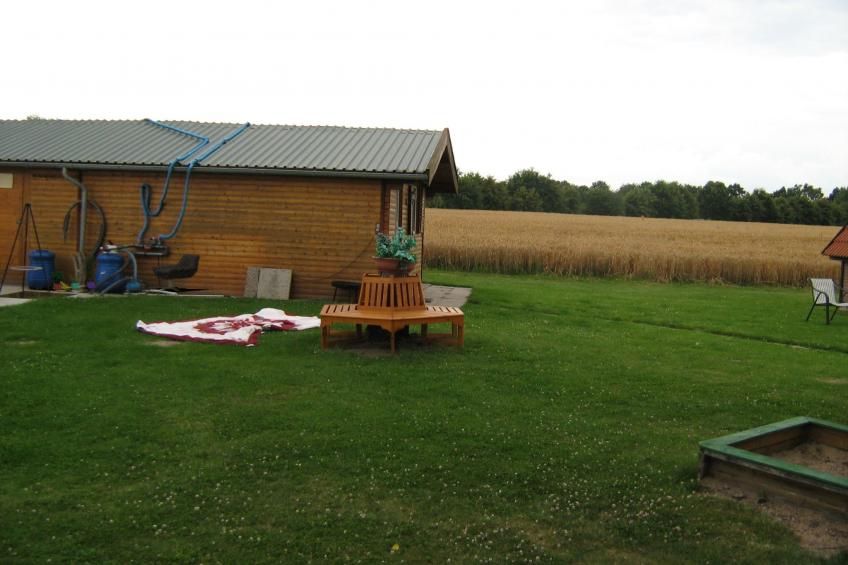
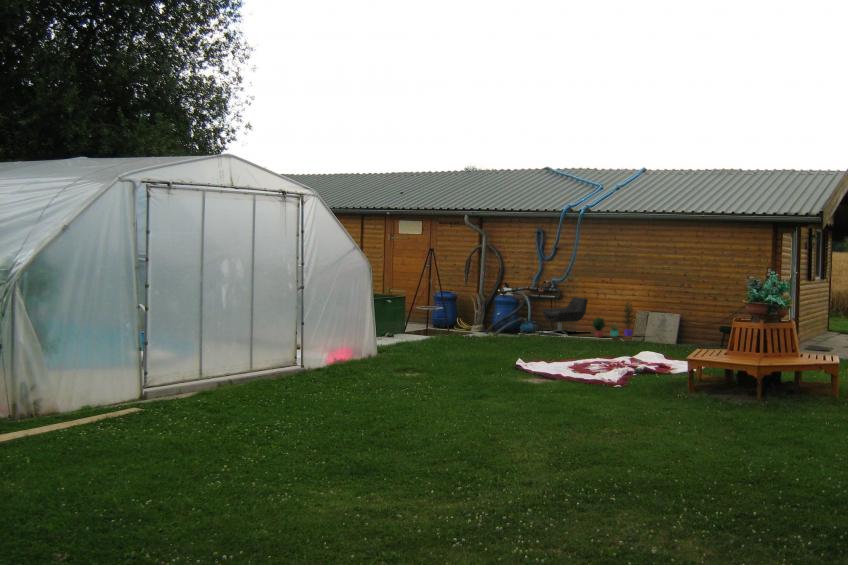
potted plant: present [51,255,96,290] -> present [593,302,633,337]

